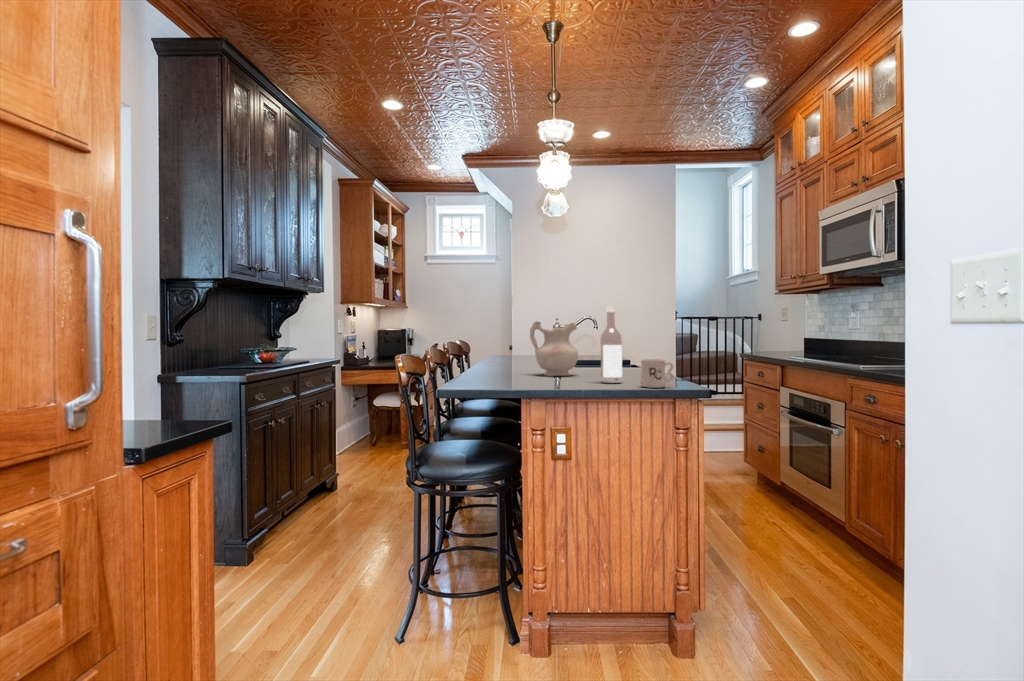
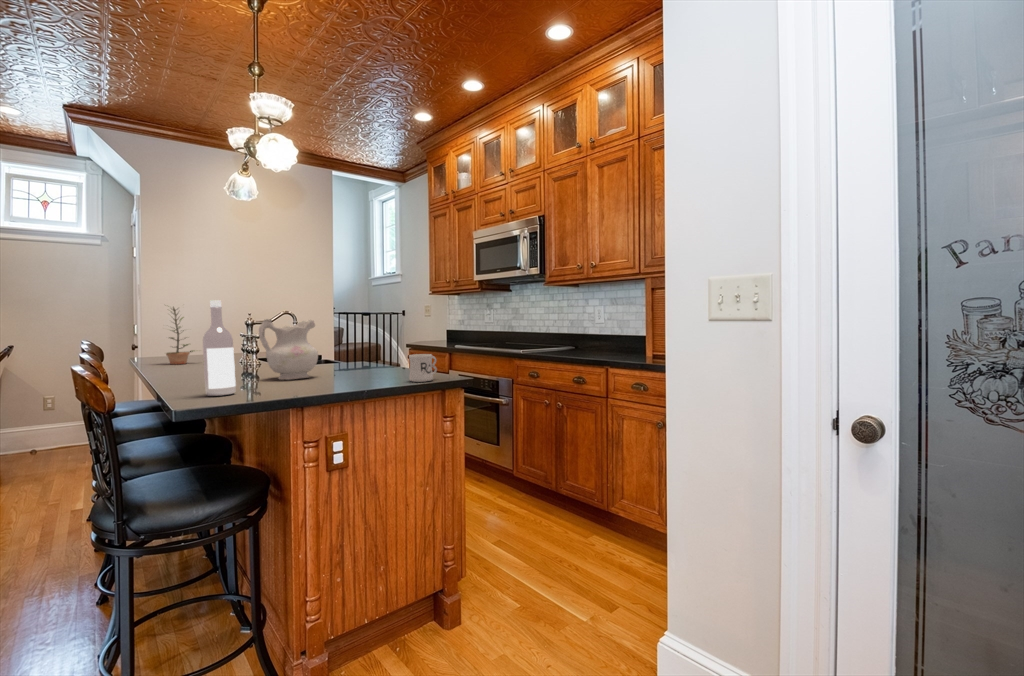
wine bottle: present [601,307,622,383] -> present [203,300,236,396]
plant: none [498,309,527,359] -> present [166,307,193,364]

